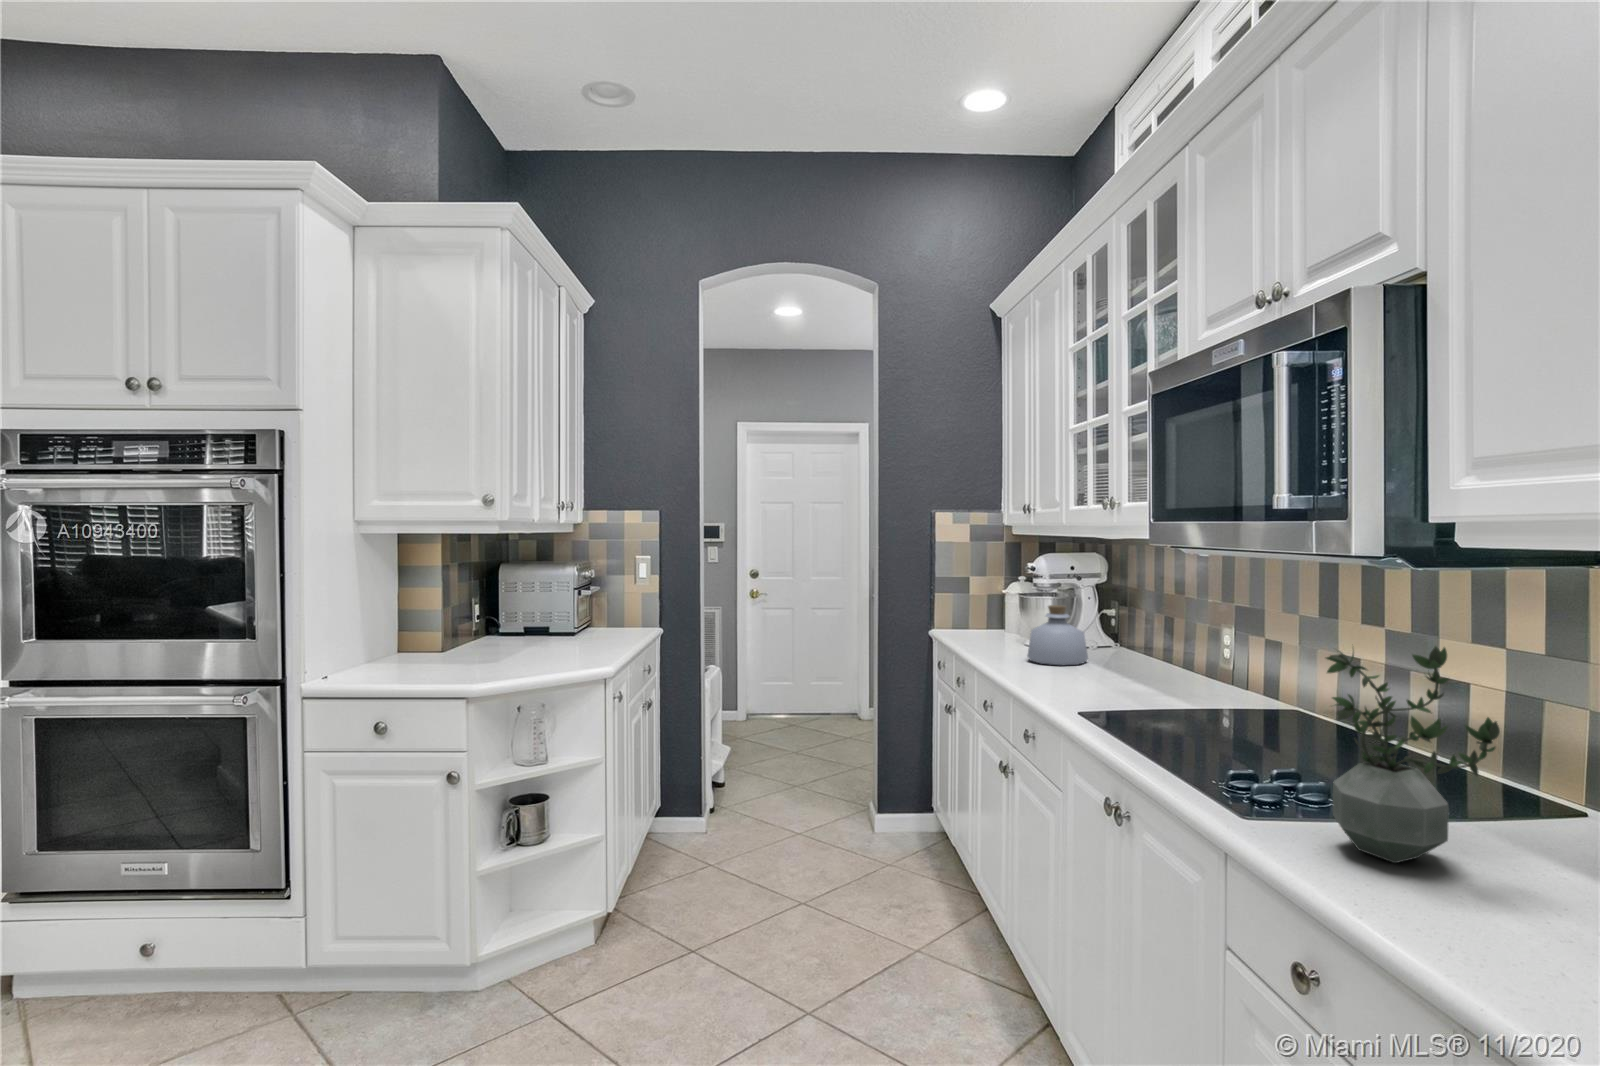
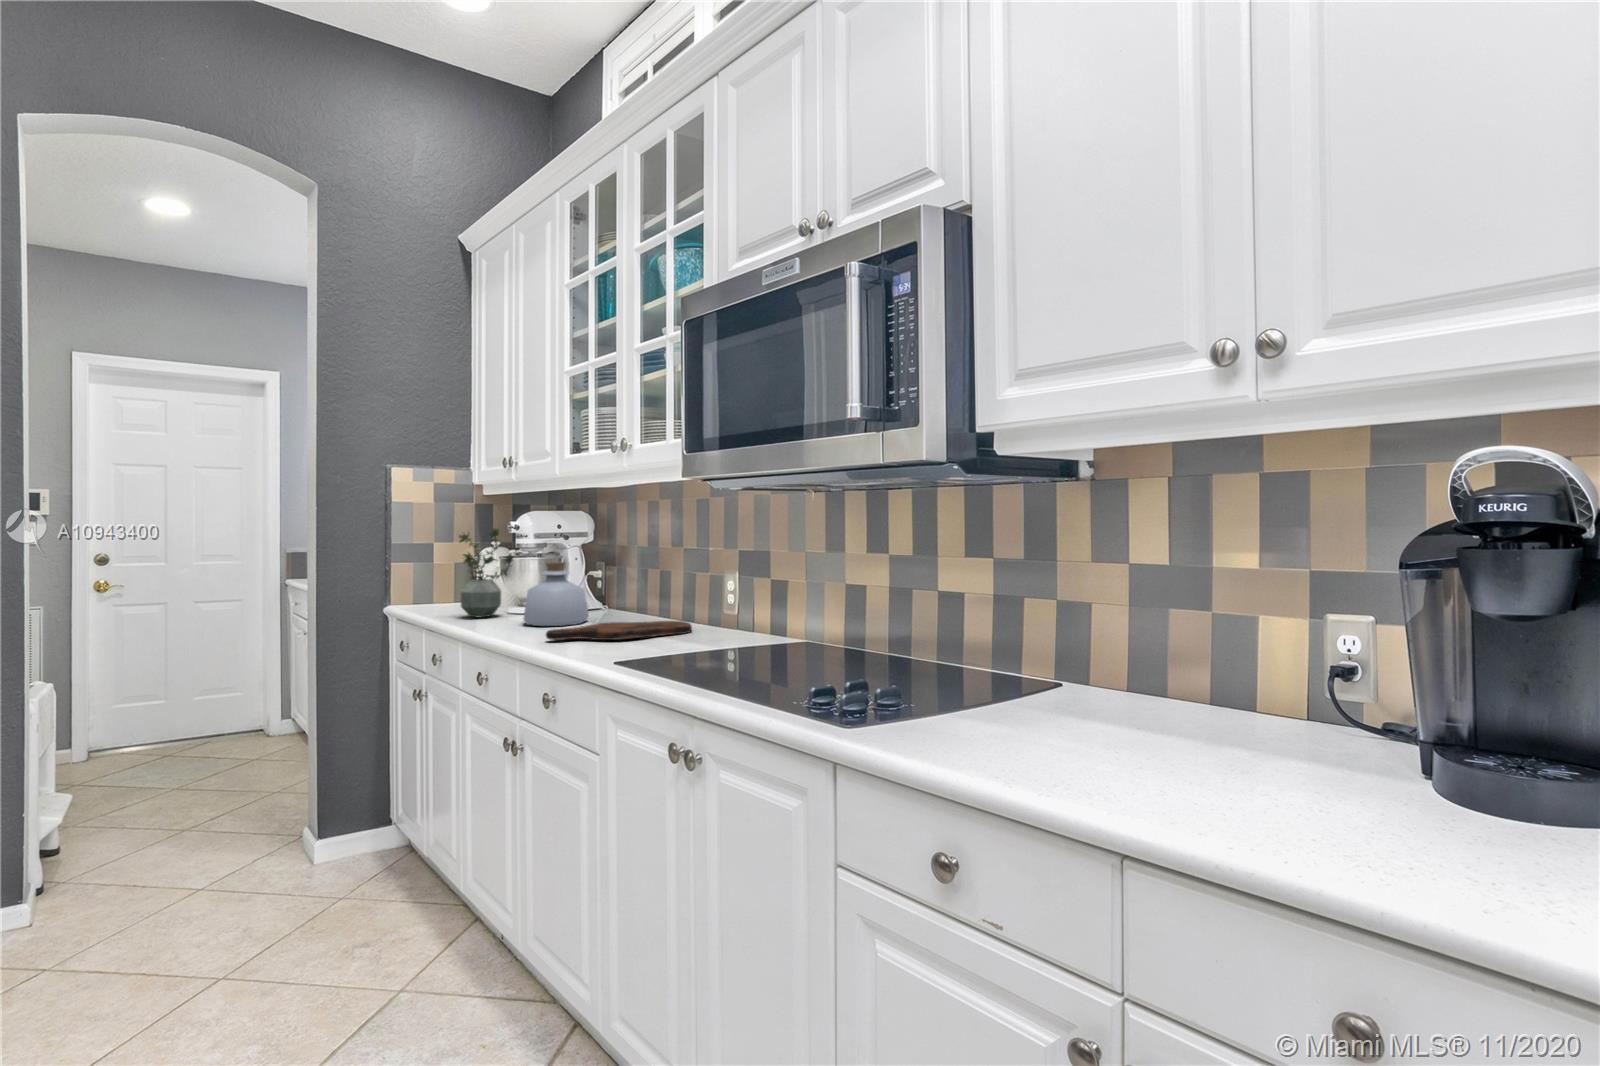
potted plant: present [1326,646,1500,863] -> present [459,528,514,618]
cutting board: none [1035,669,1180,689] -> present [546,621,692,640]

